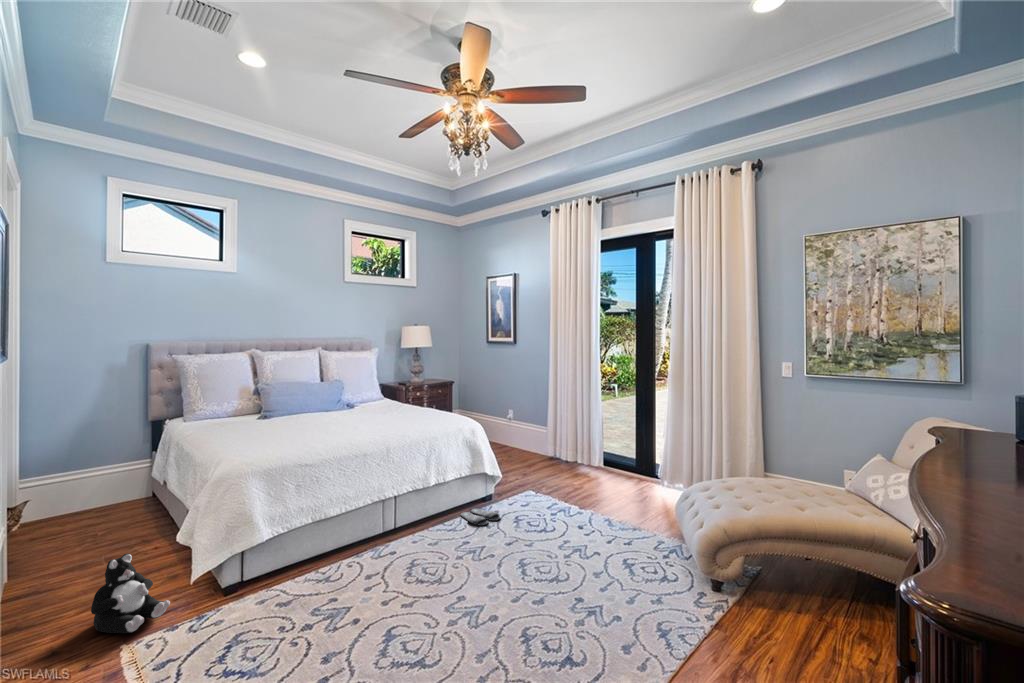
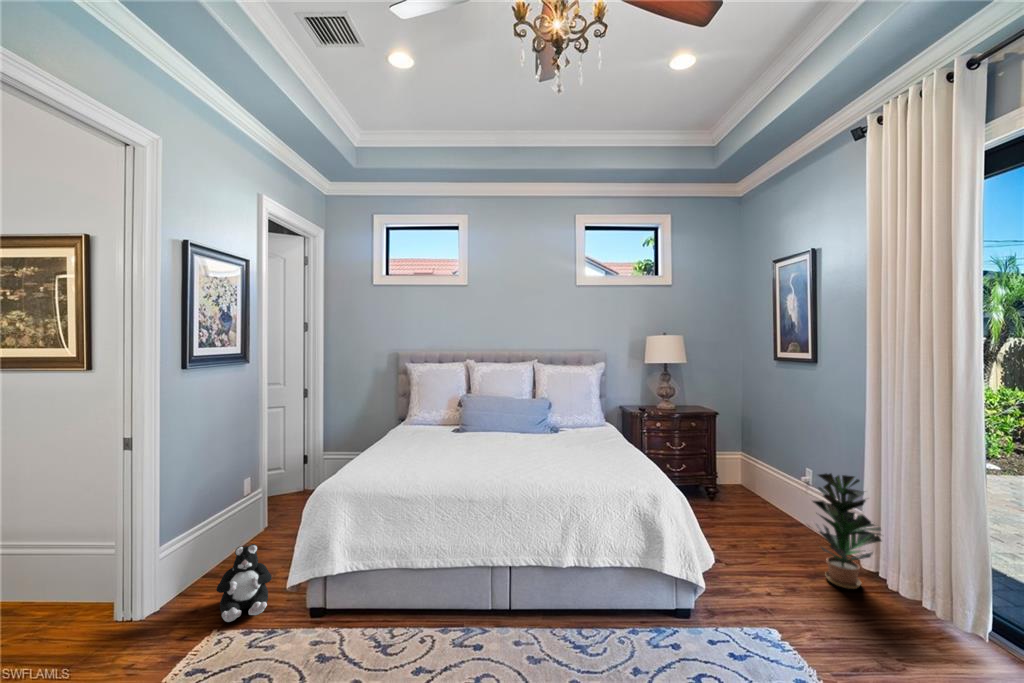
potted plant: none [524,406,560,467] -> present [808,474,881,589]
slippers: present [461,509,500,525] -> none [615,622,673,665]

